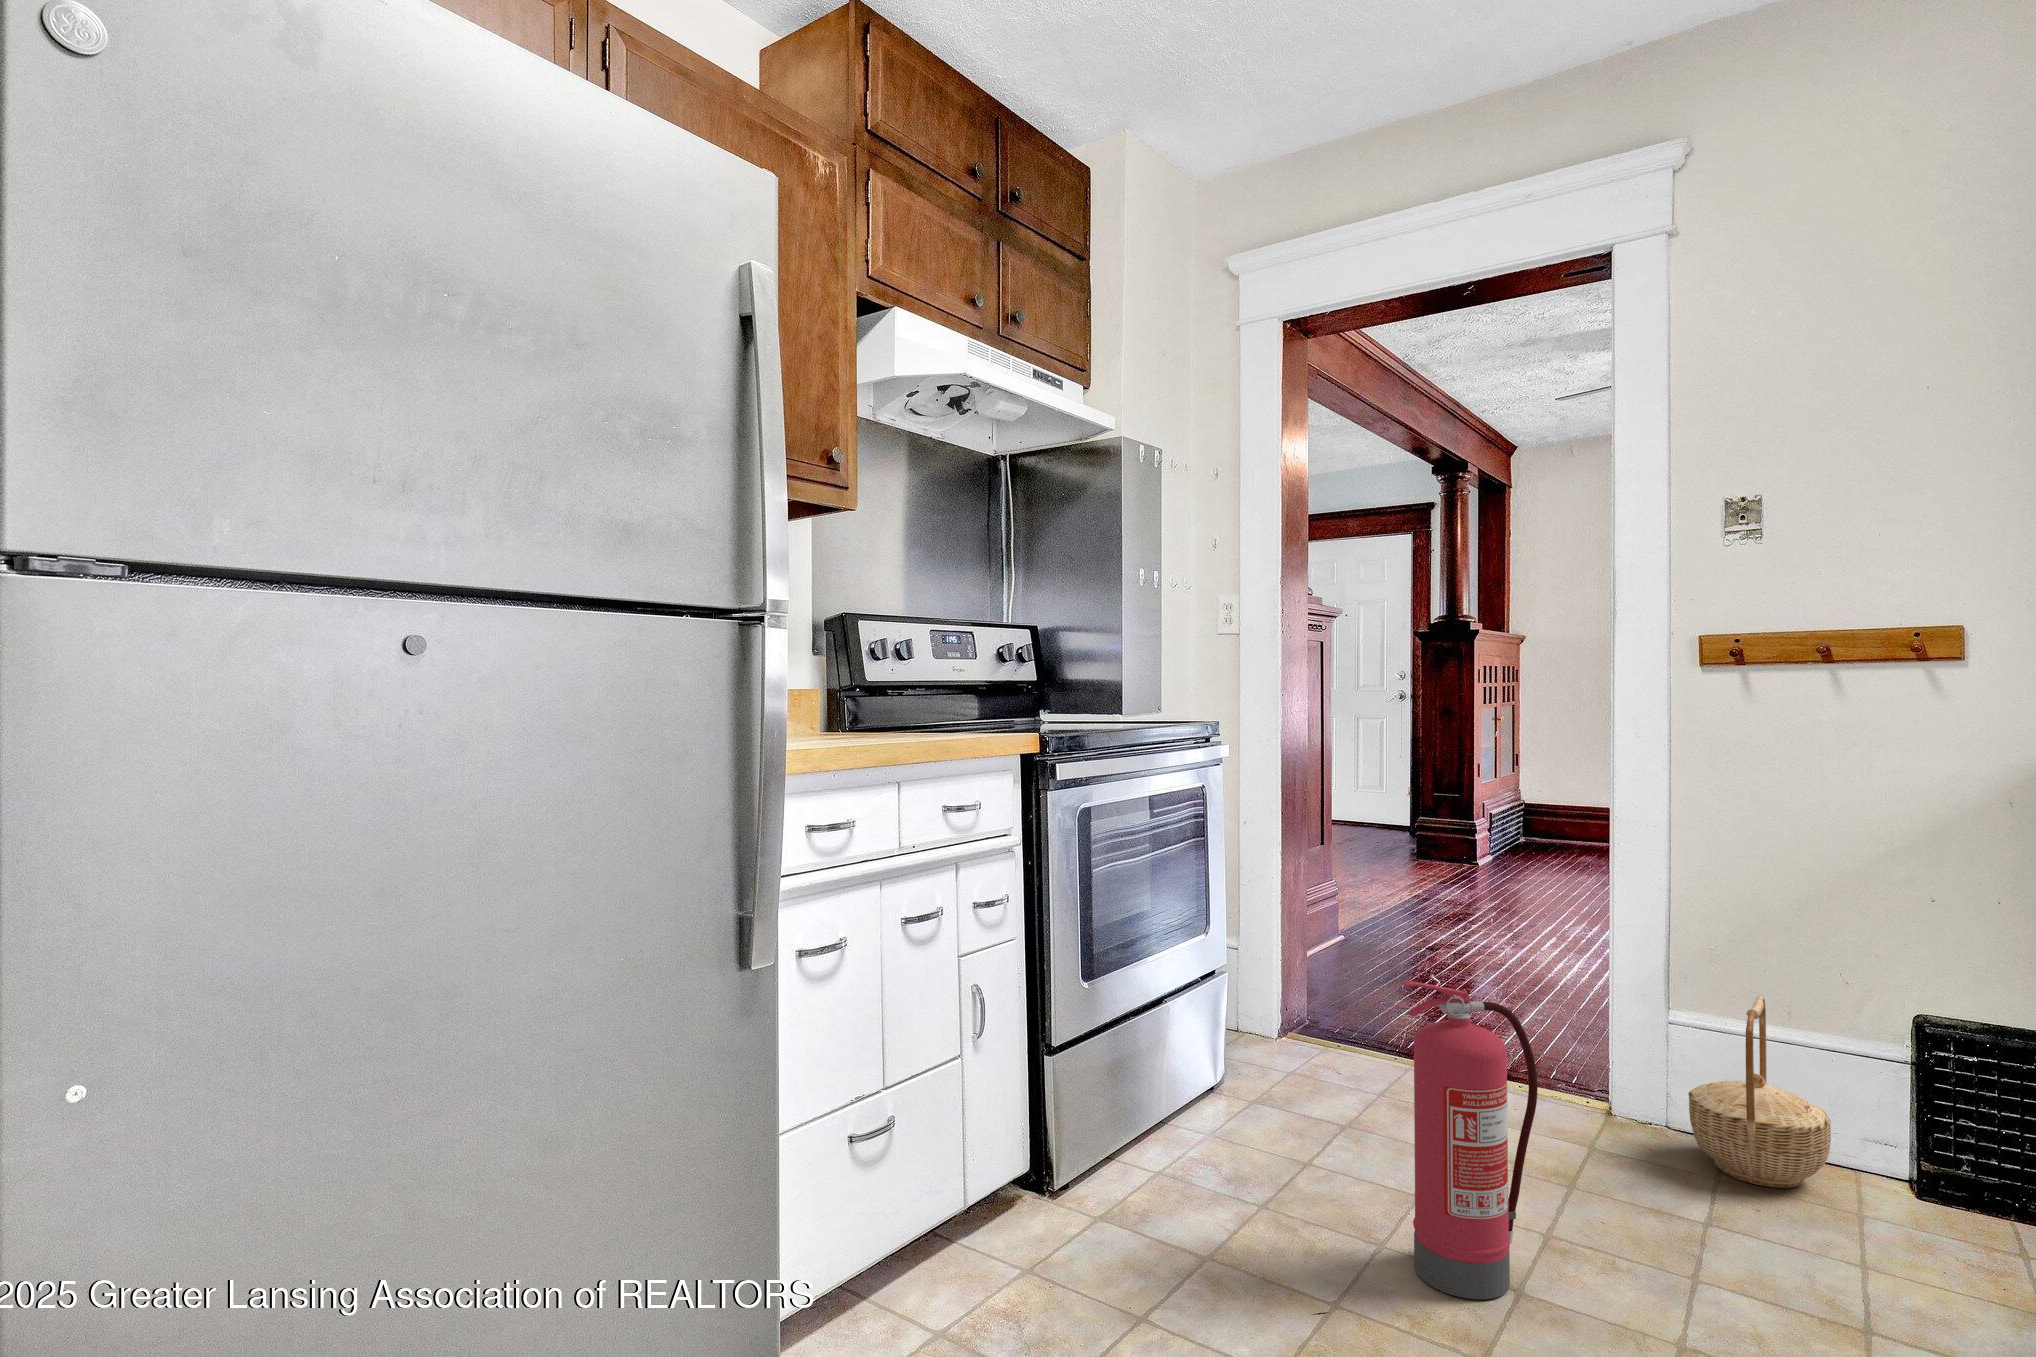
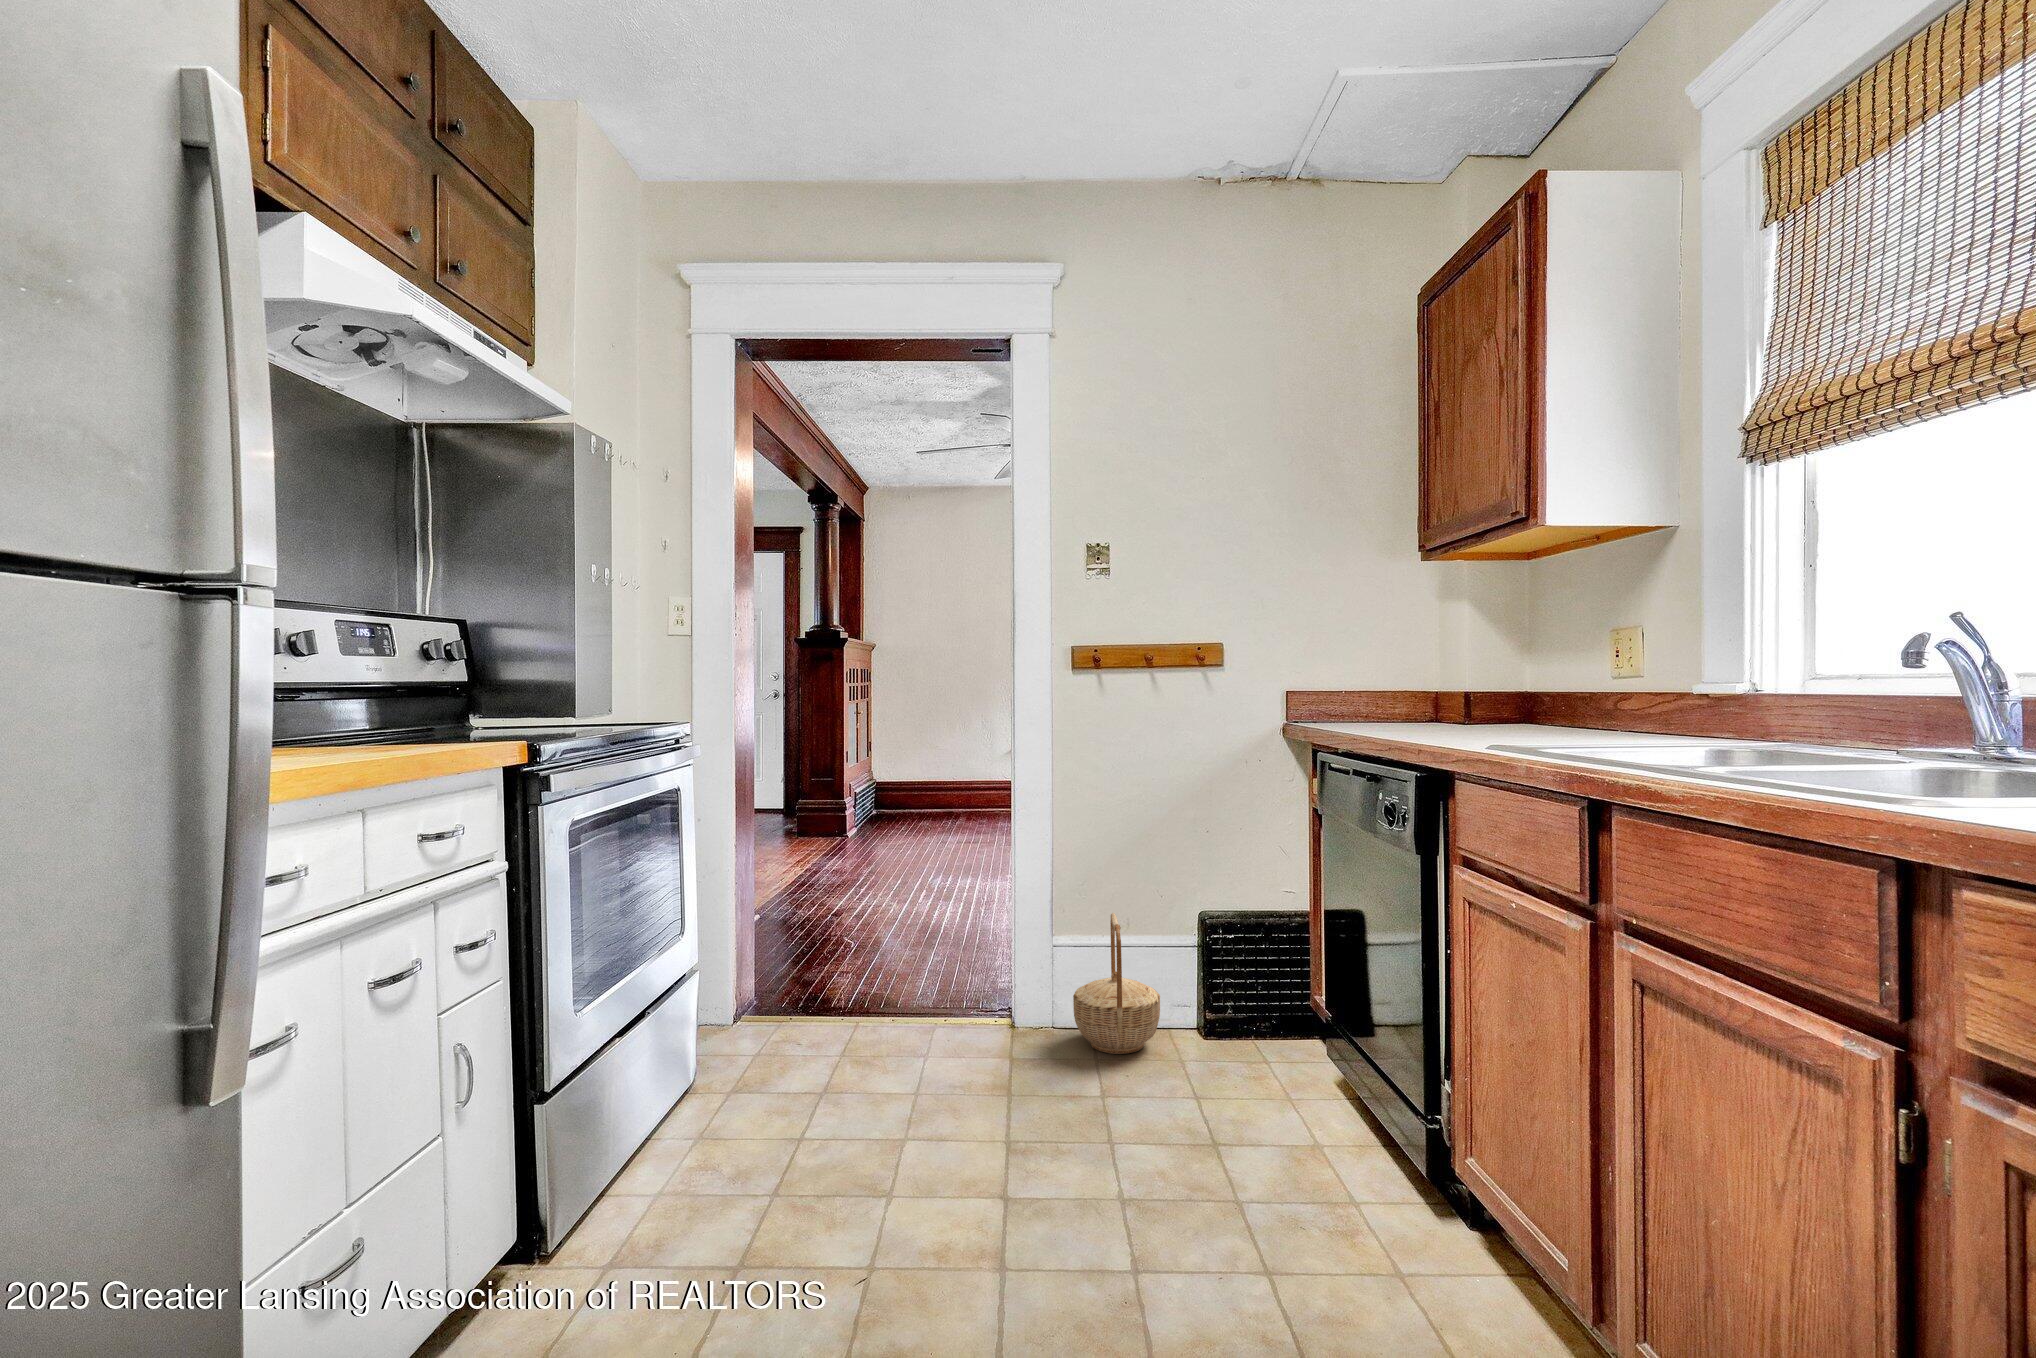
fire extinguisher: present [1402,981,1538,1299] -> none [916,949,1013,1219]

